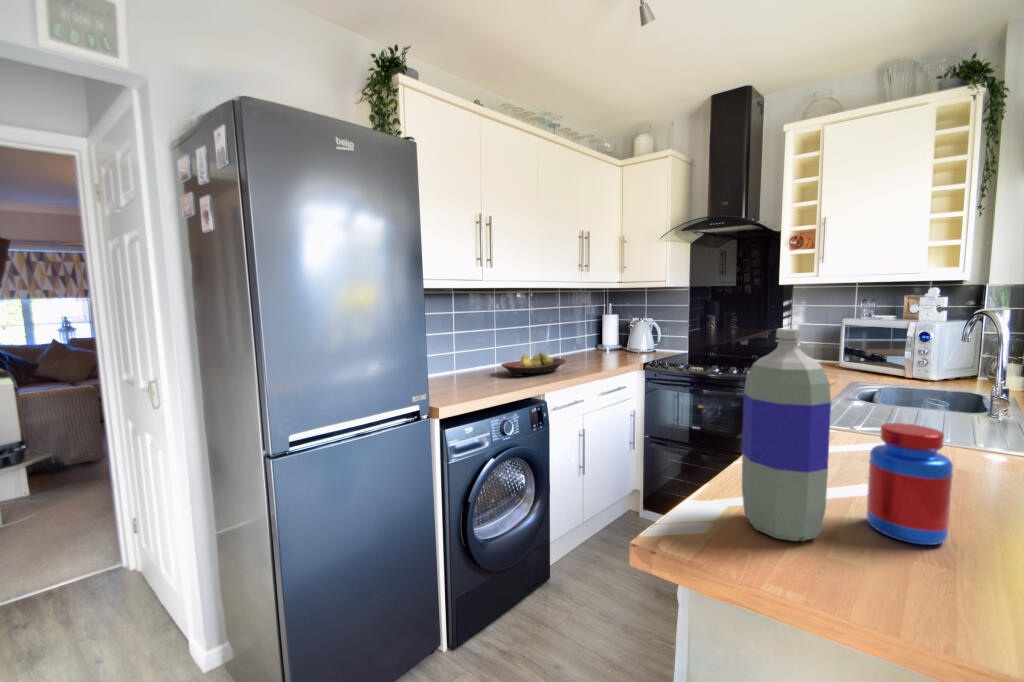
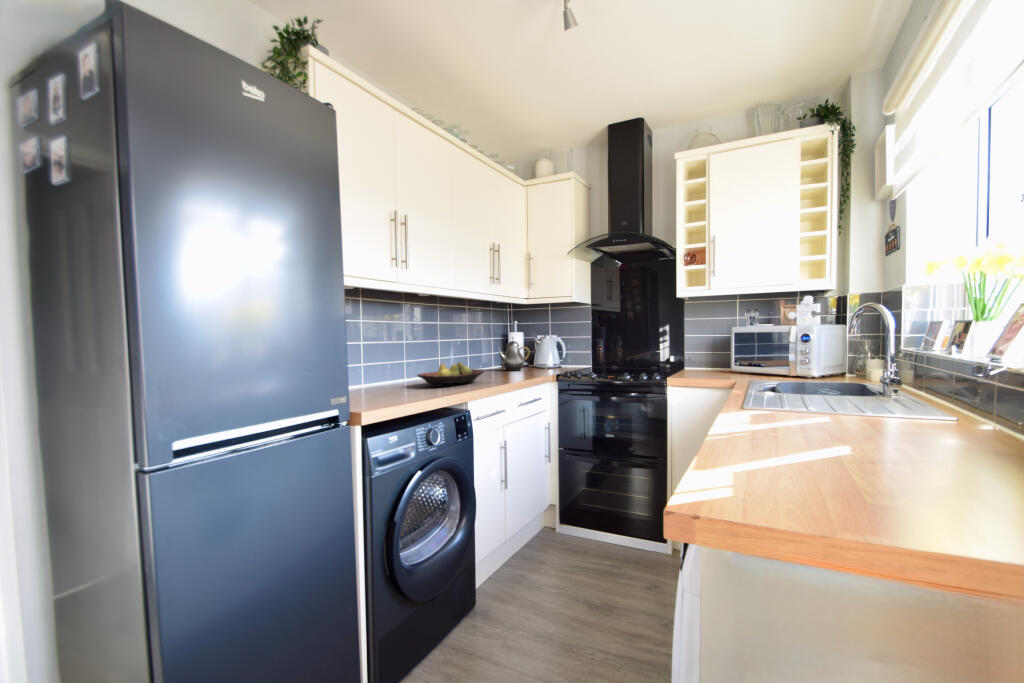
teapot: none [585,322,619,356] -> present [497,337,530,371]
bottle: present [742,329,831,541] -> none [737,273,827,491]
jar: present [867,423,953,545] -> none [845,371,923,483]

